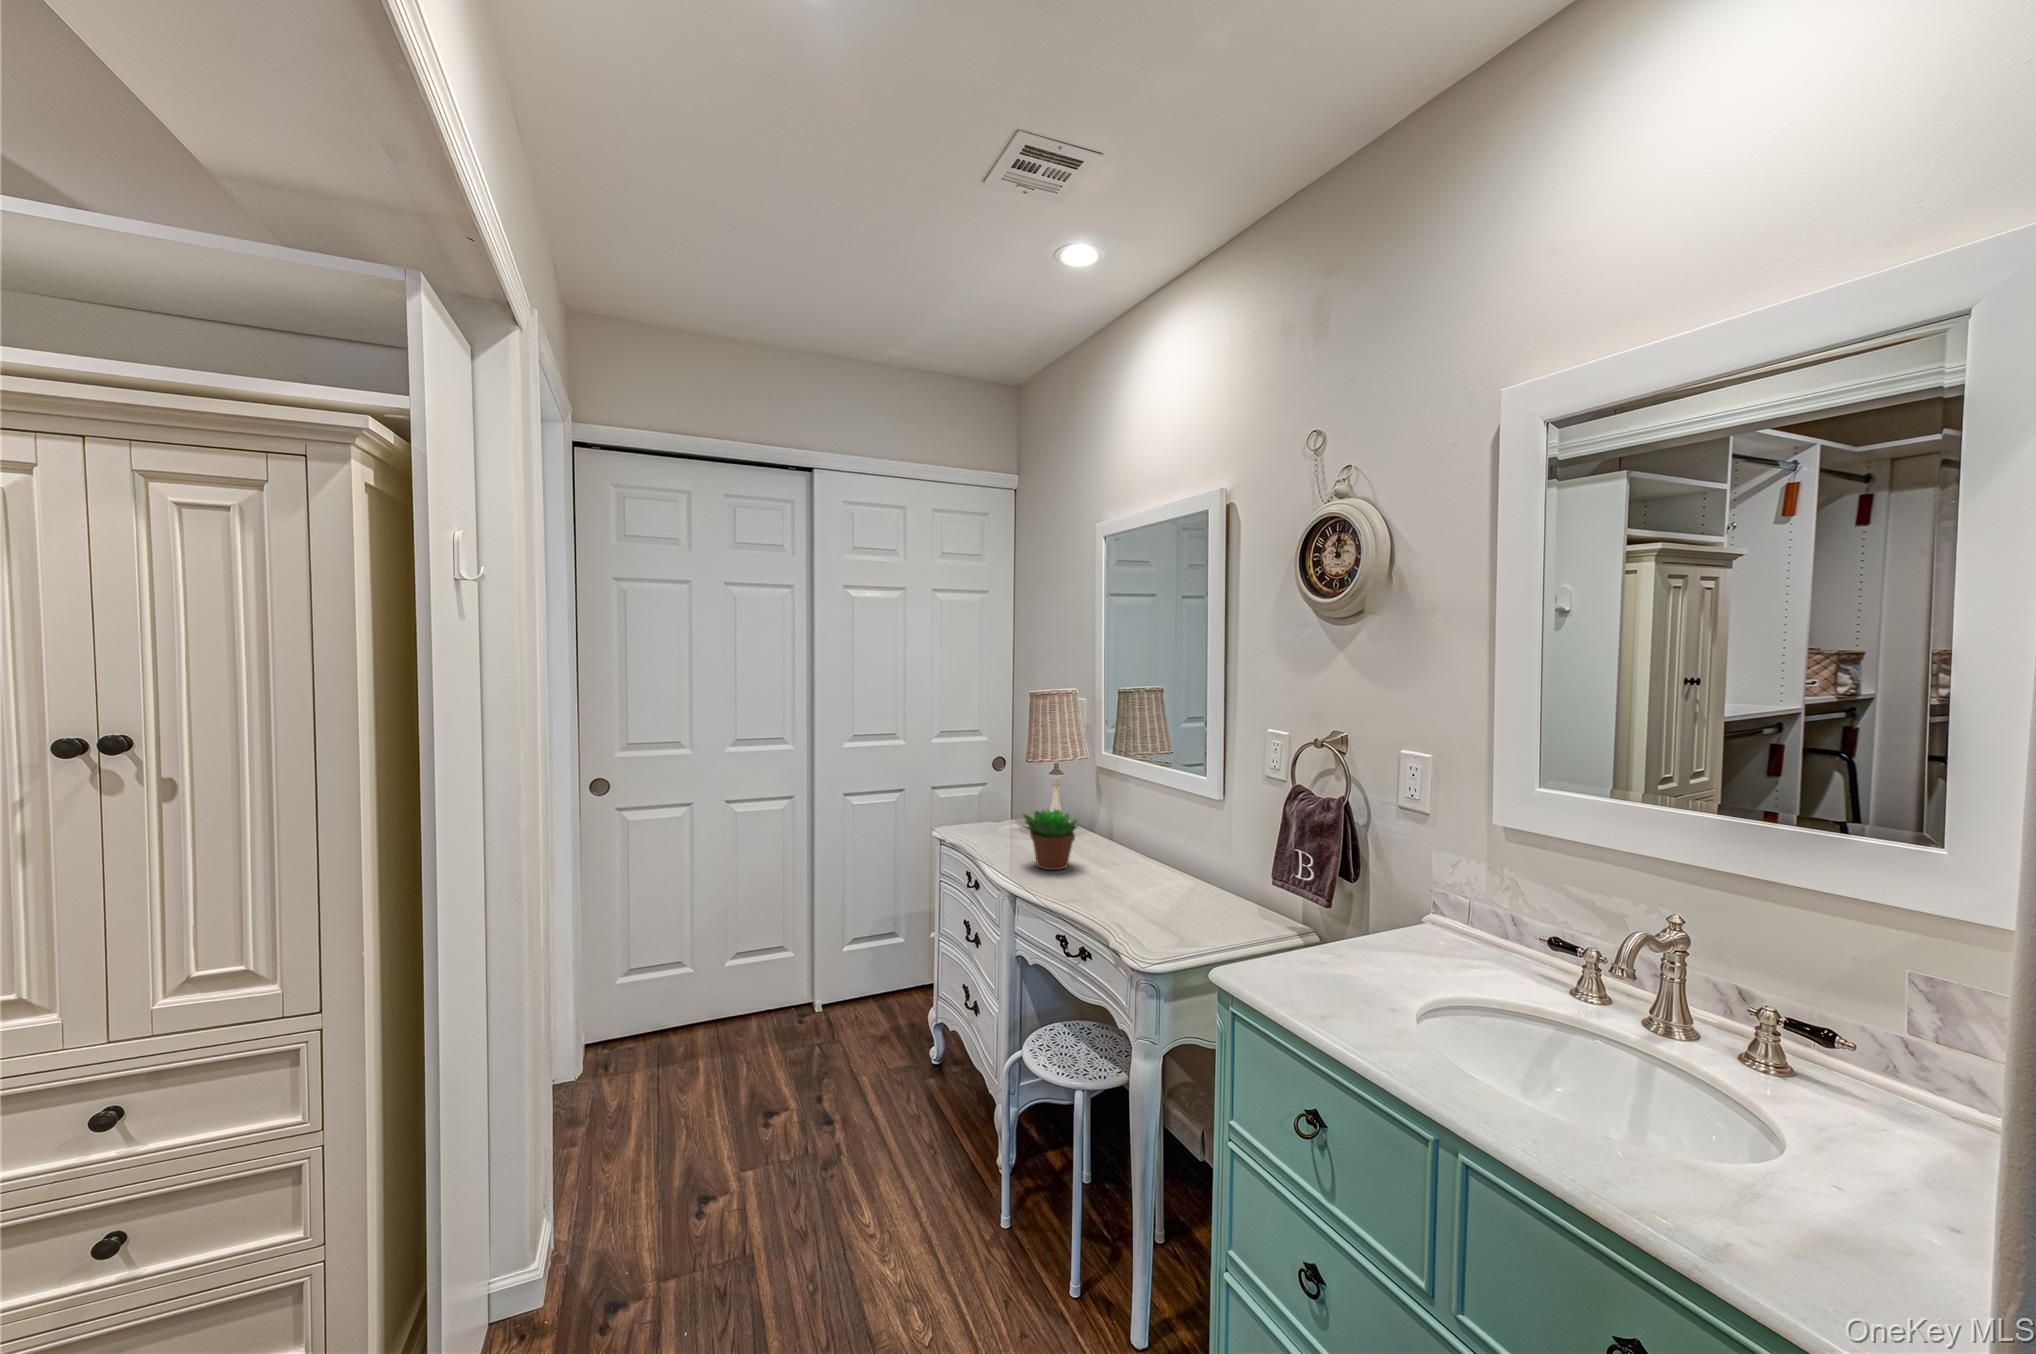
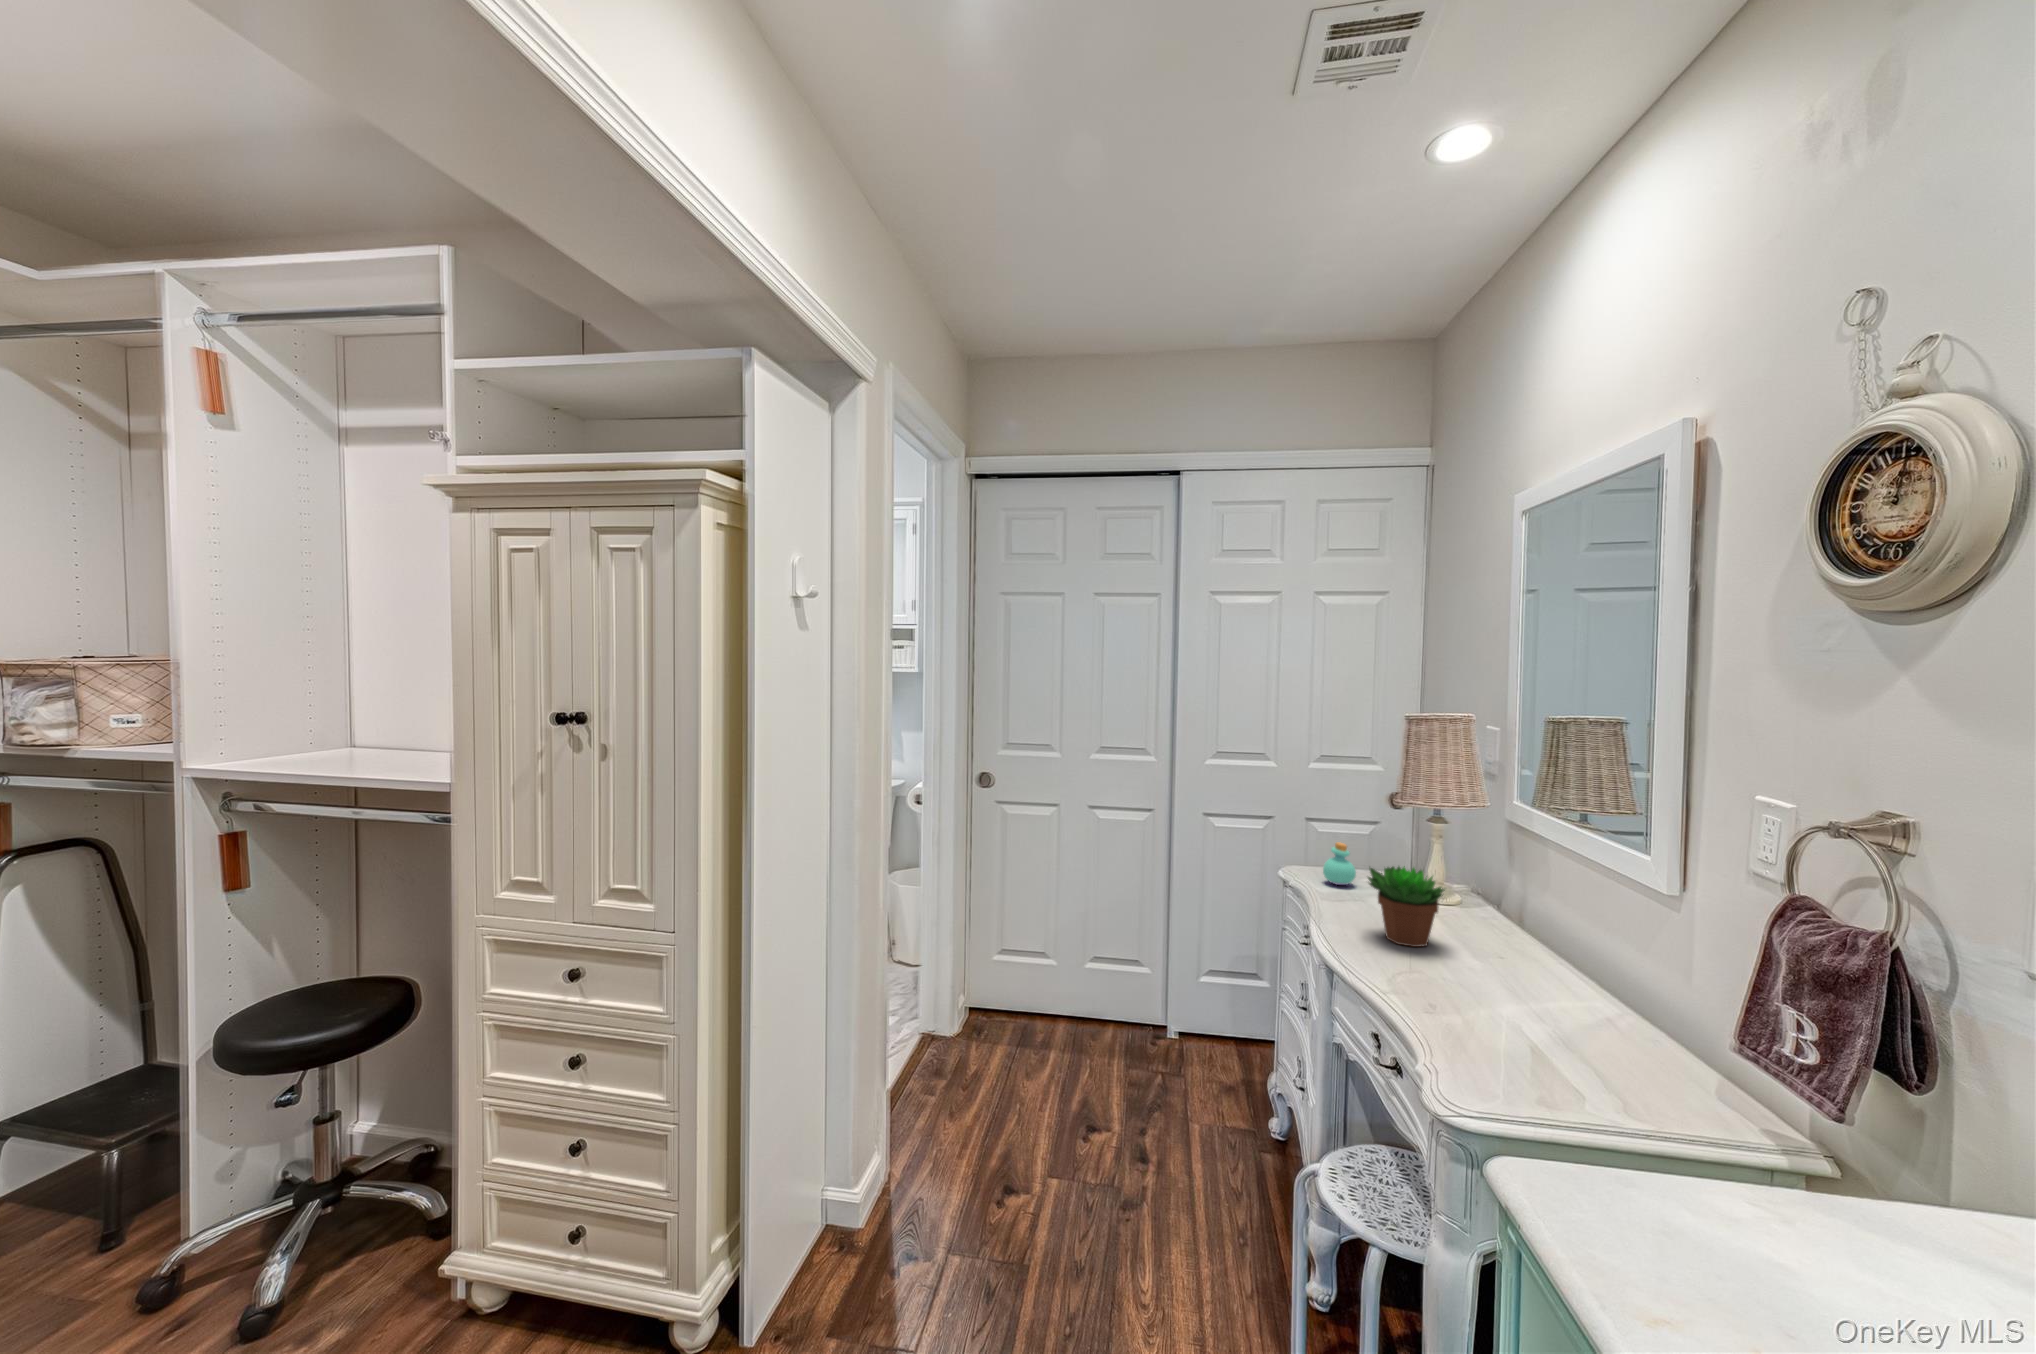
perfume bottle: none [969,799,995,835] -> present [1323,842,1356,885]

